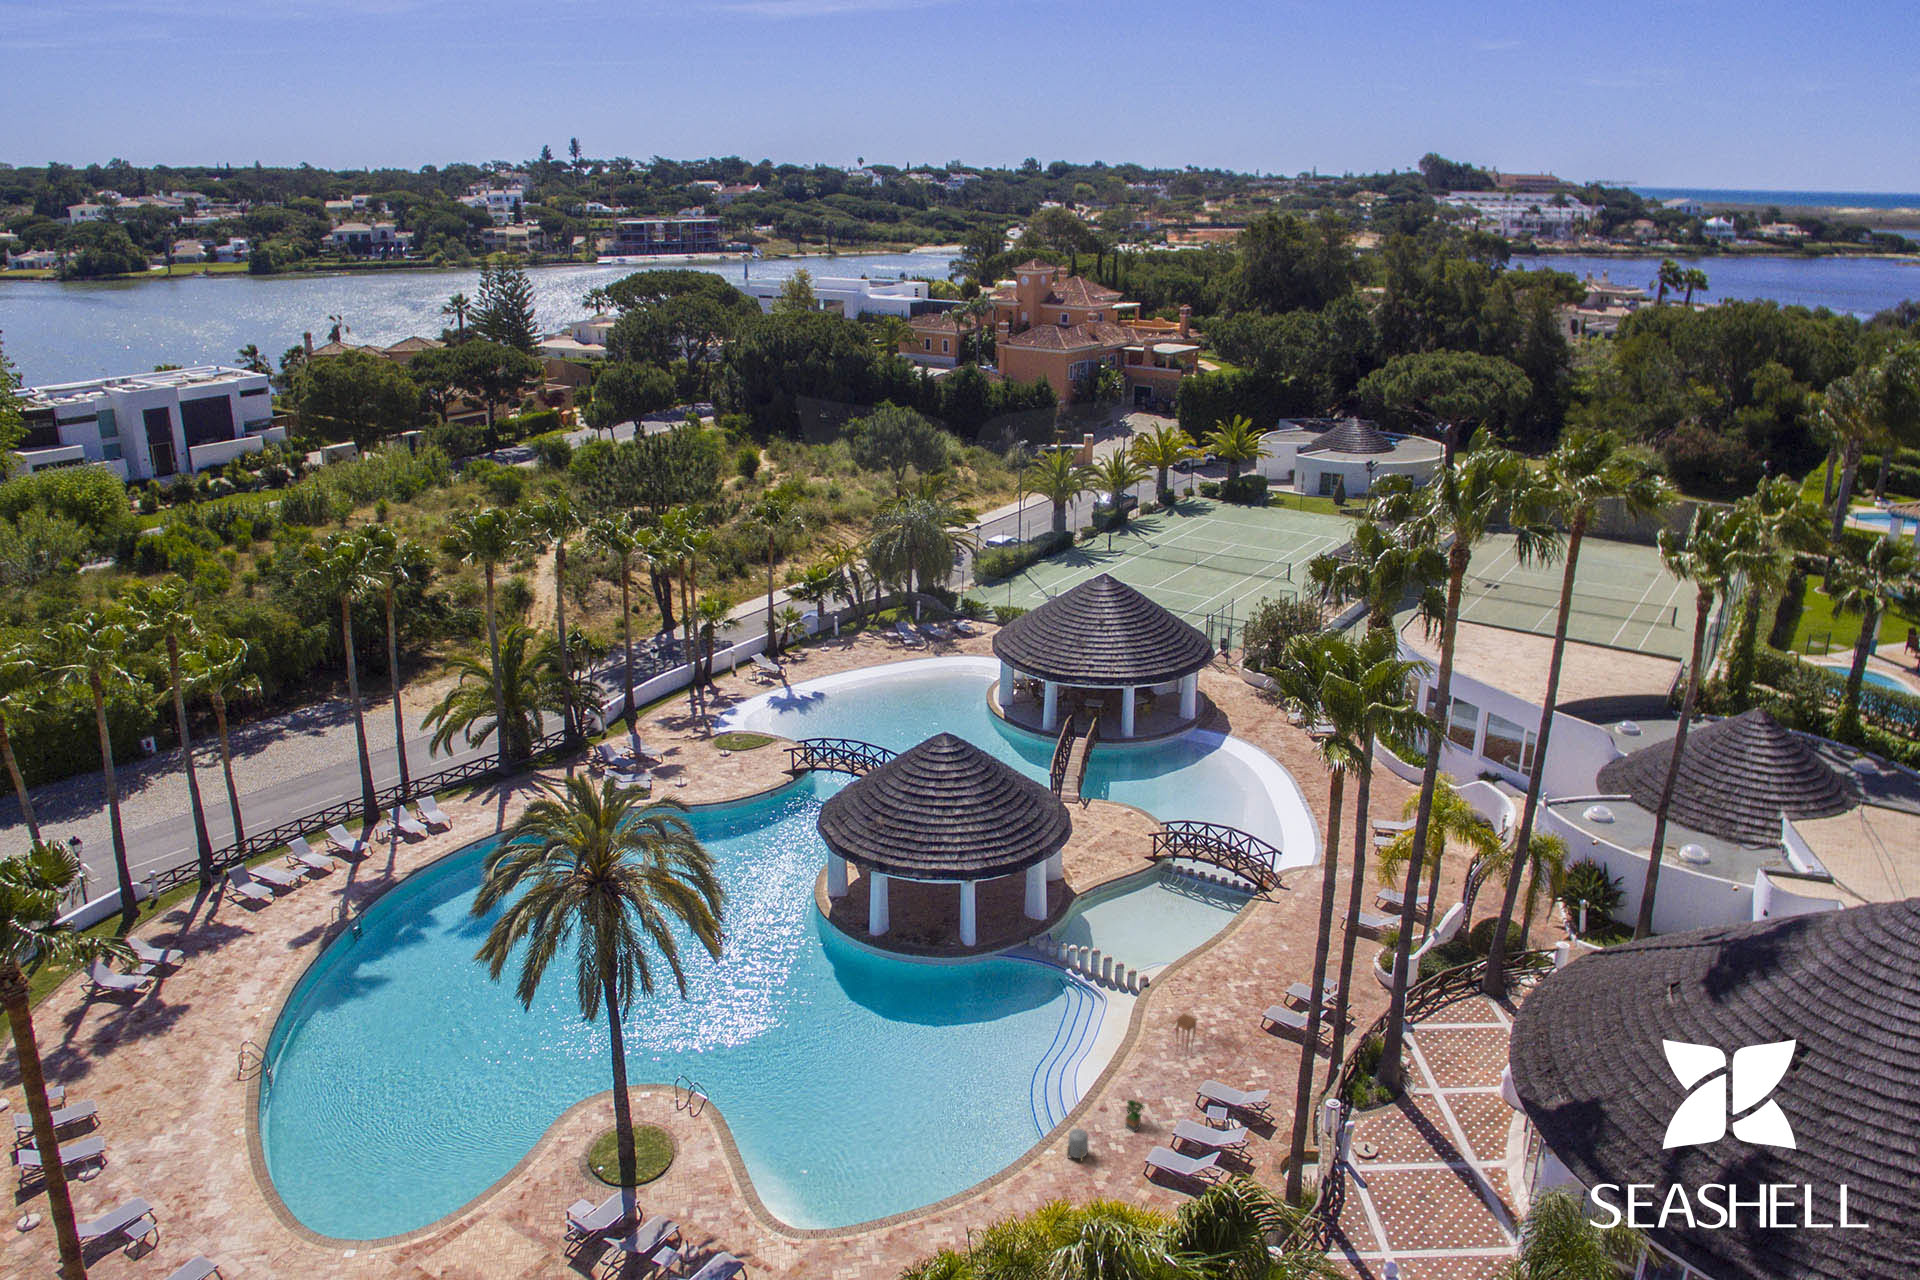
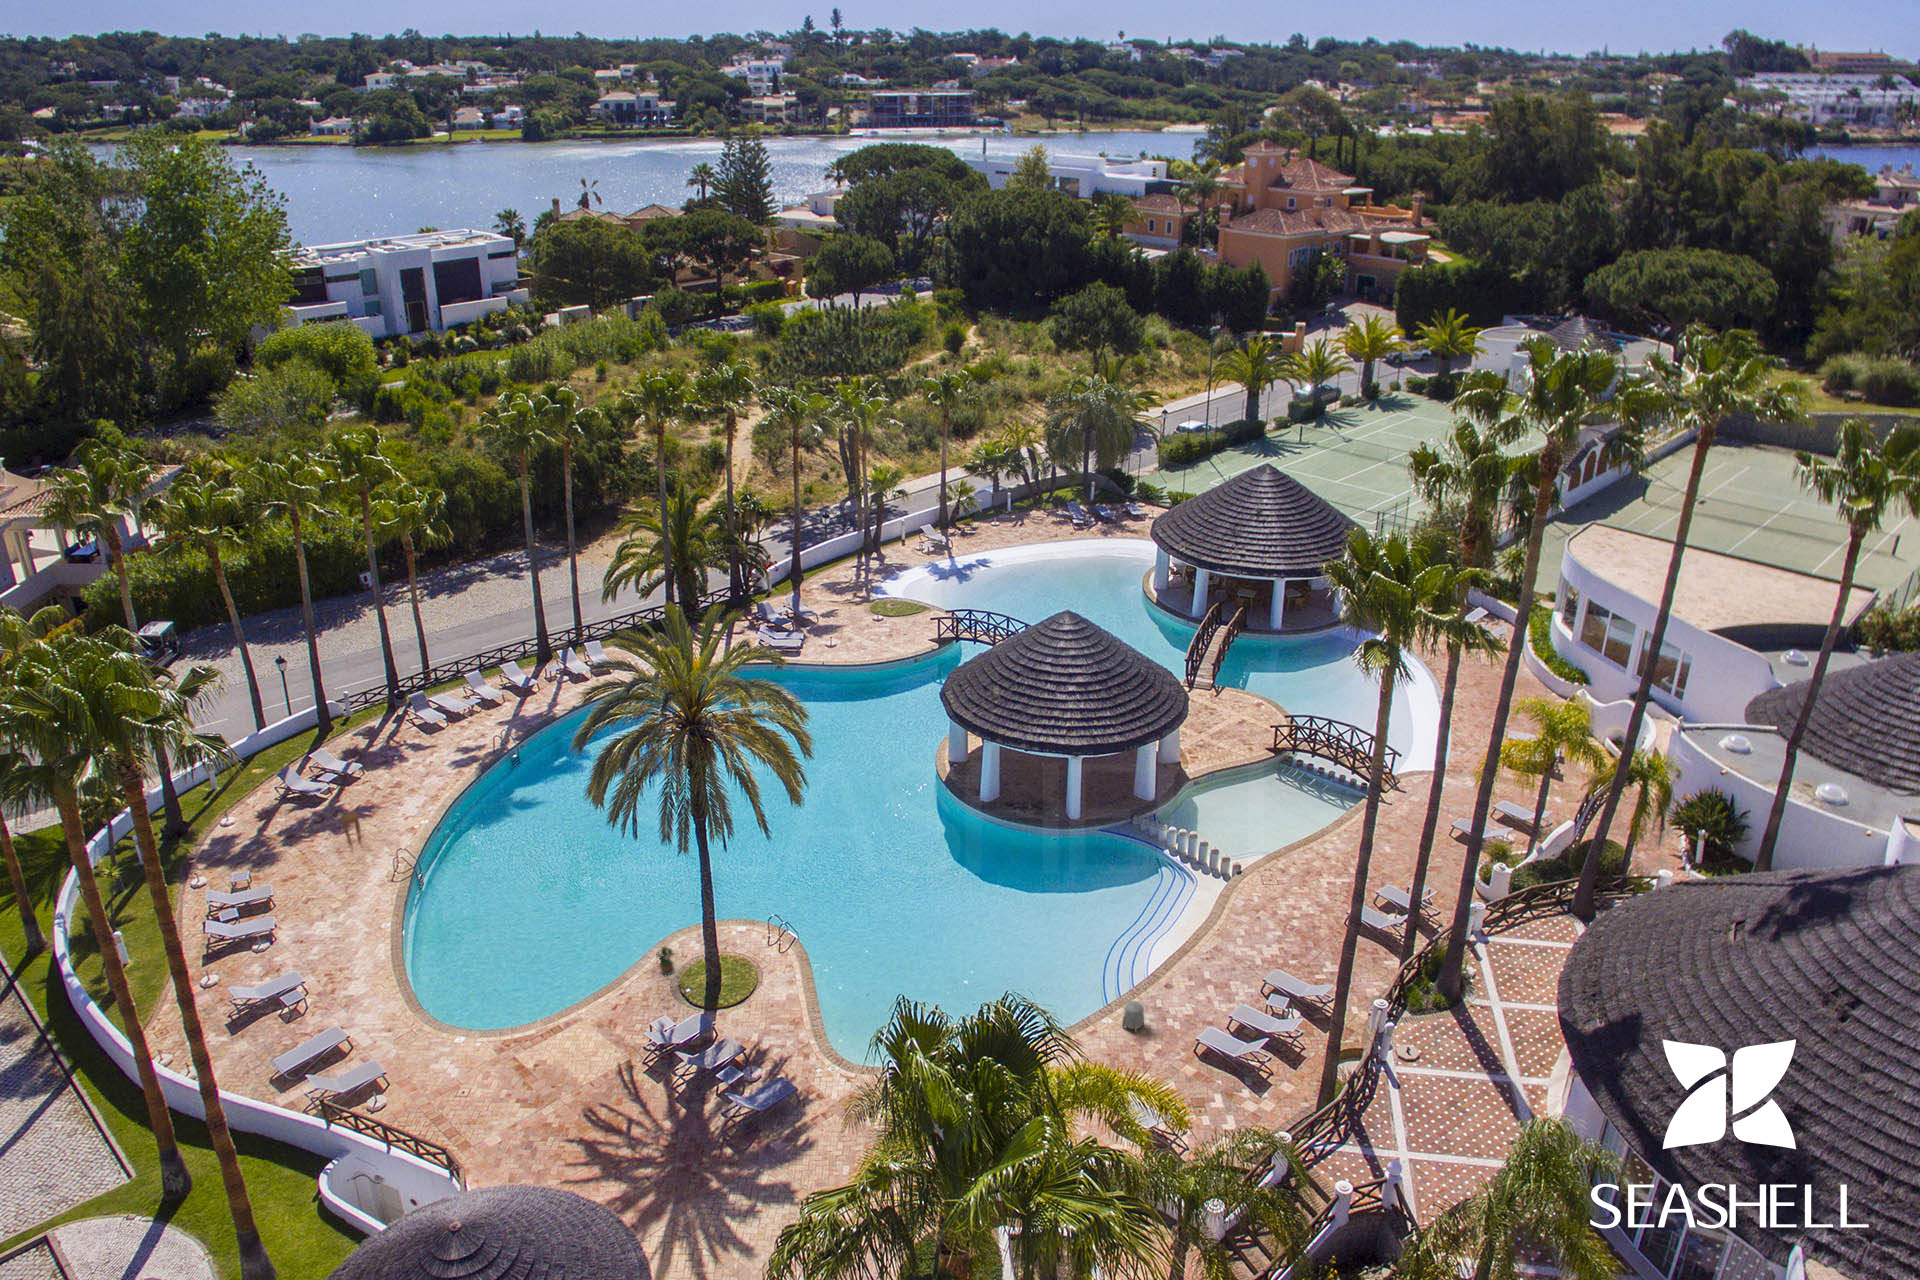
side table: present [1176,1014,1197,1052] -> present [340,812,362,845]
potted tree: present [1126,1100,1145,1132] -> present [656,947,674,976]

